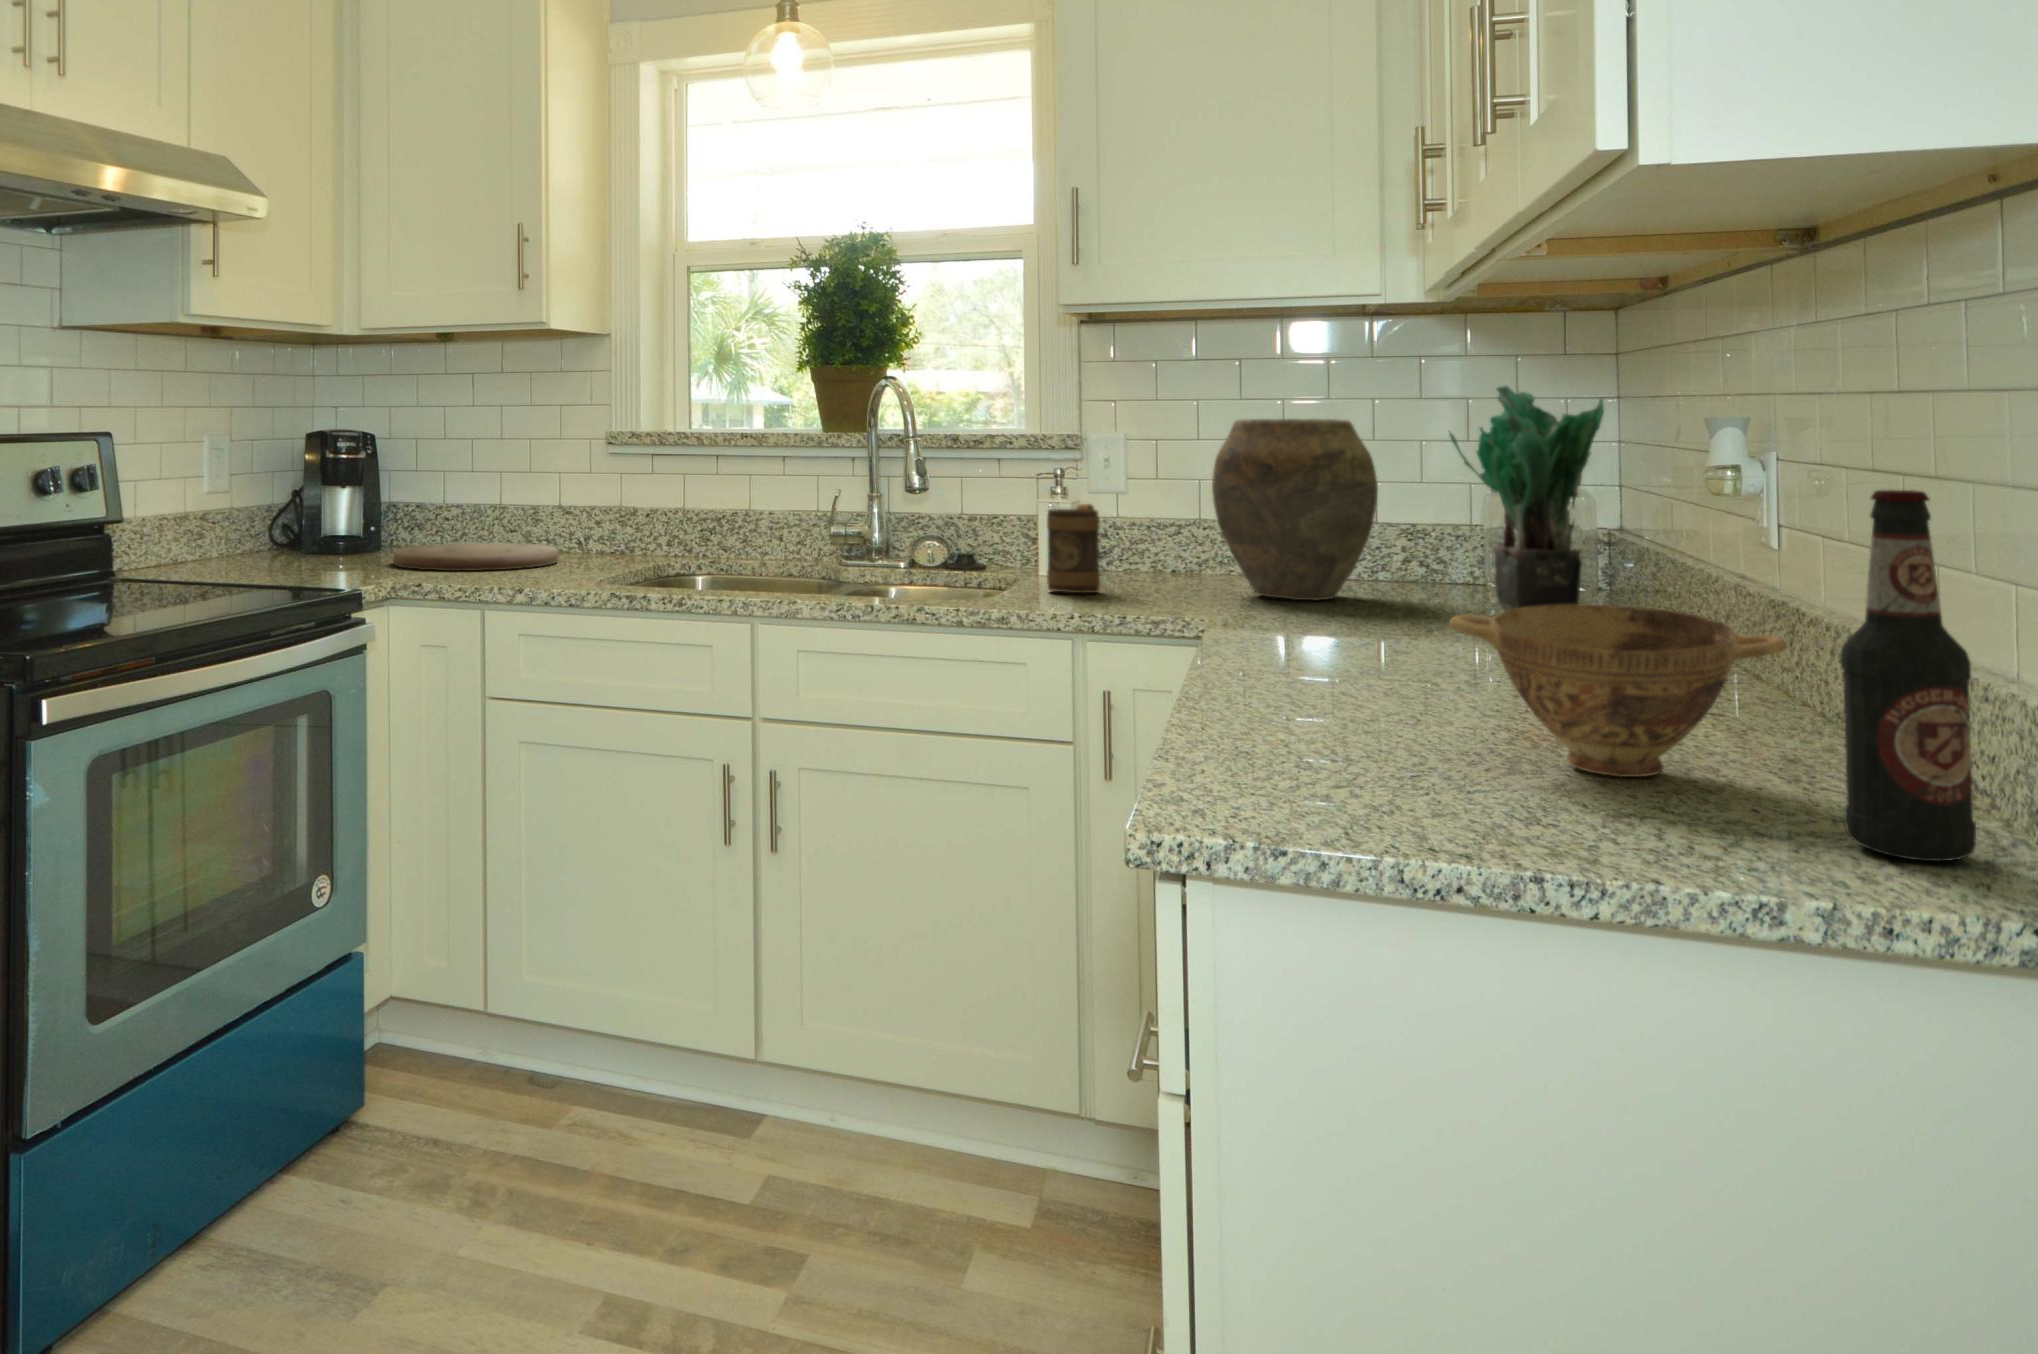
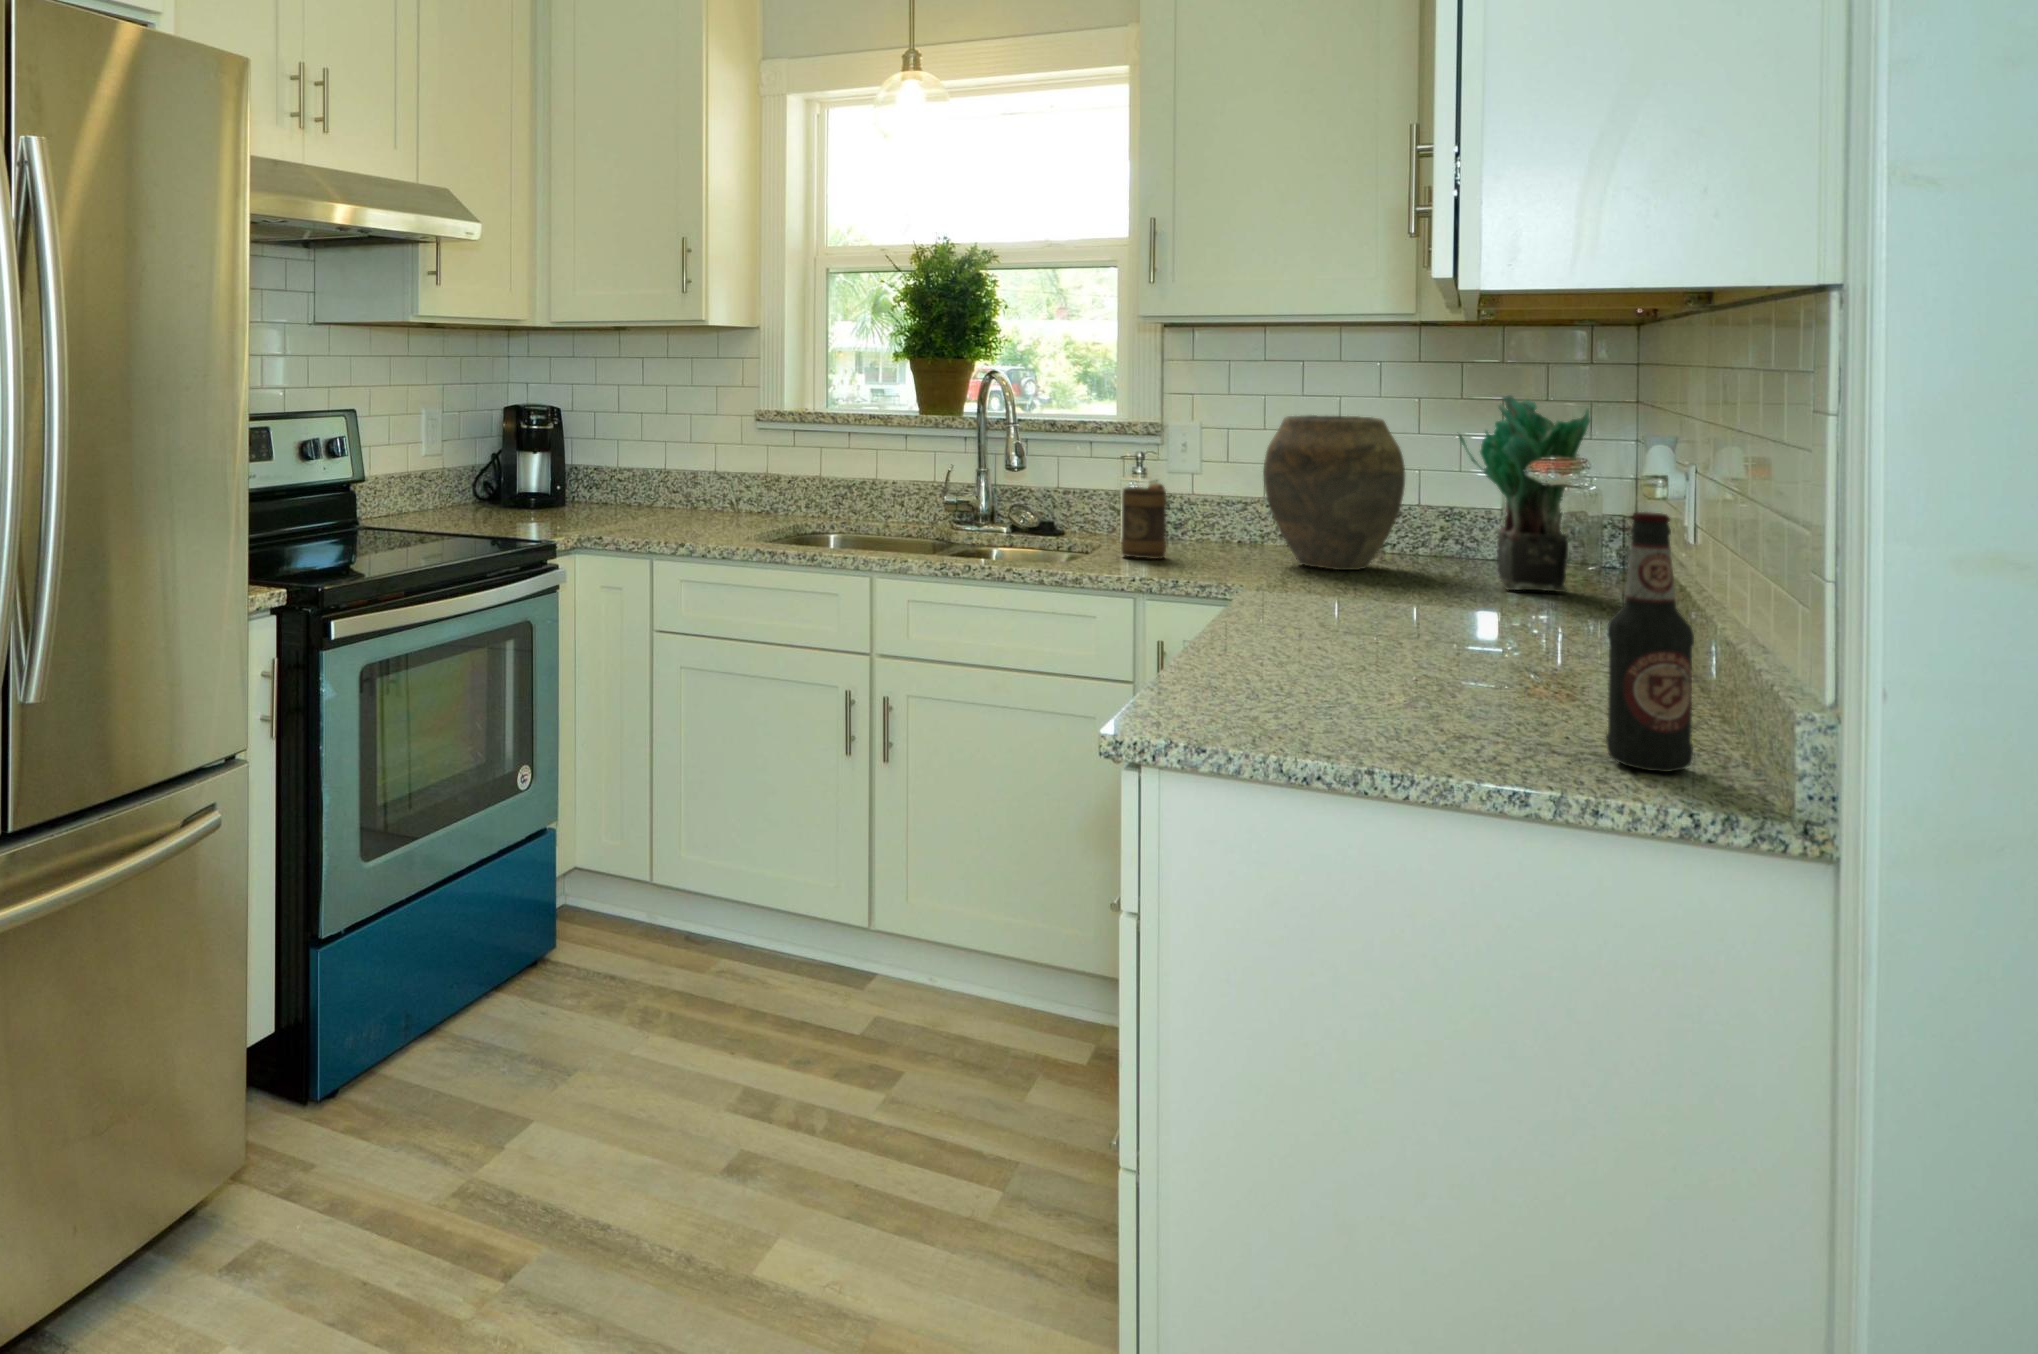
cutting board: present [393,543,558,571] -> none [579,501,715,525]
bowl: present [1449,605,1787,777] -> none [1368,584,1607,712]

